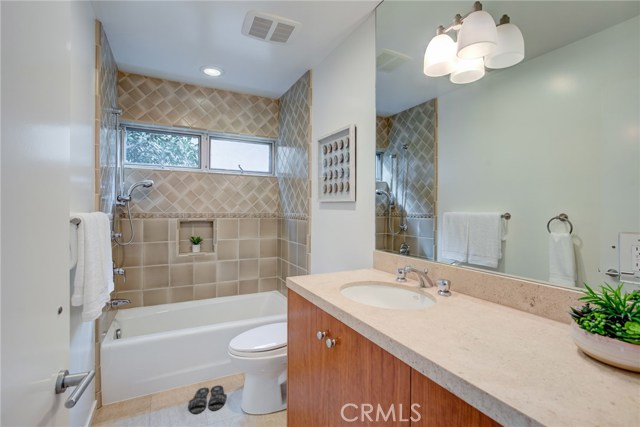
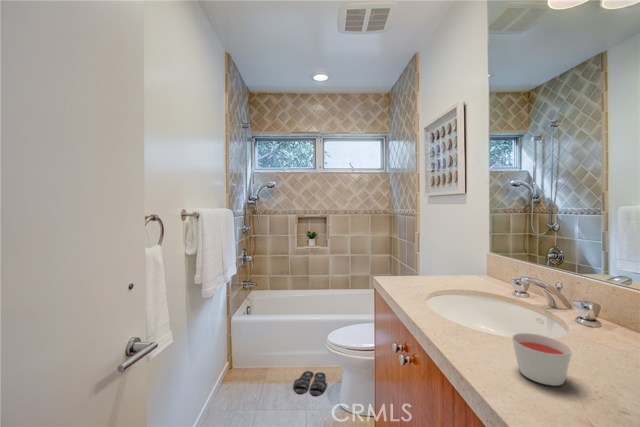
candle: none [419,304,452,335] -> present [512,333,572,386]

